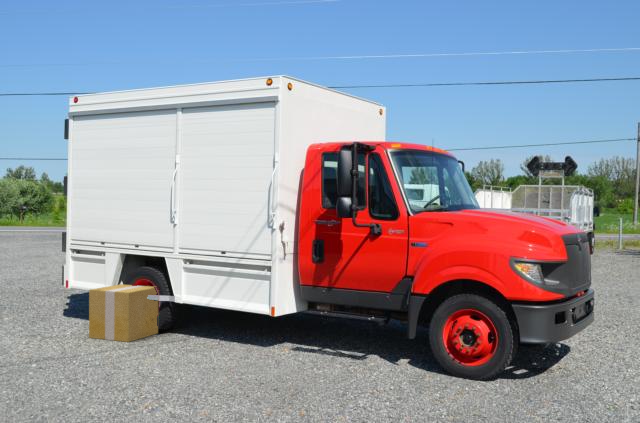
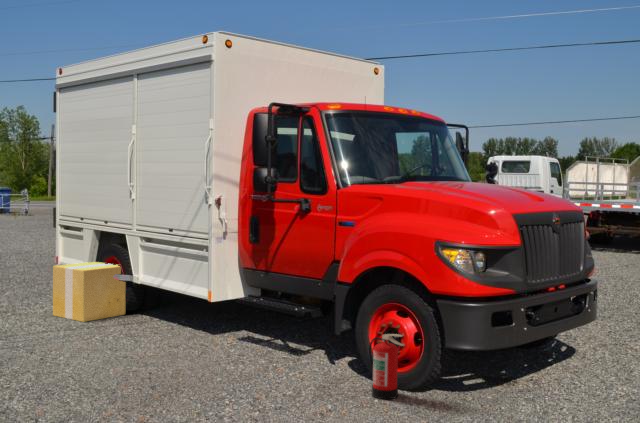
fire extinguisher: none [450,334,487,389] -> present [369,334,403,399]

